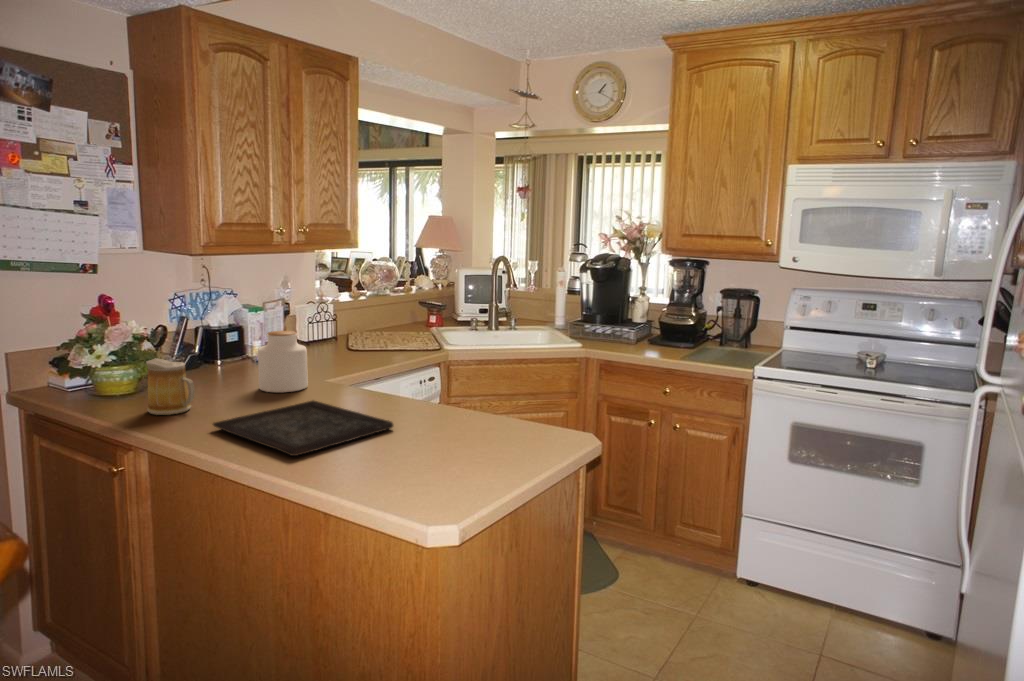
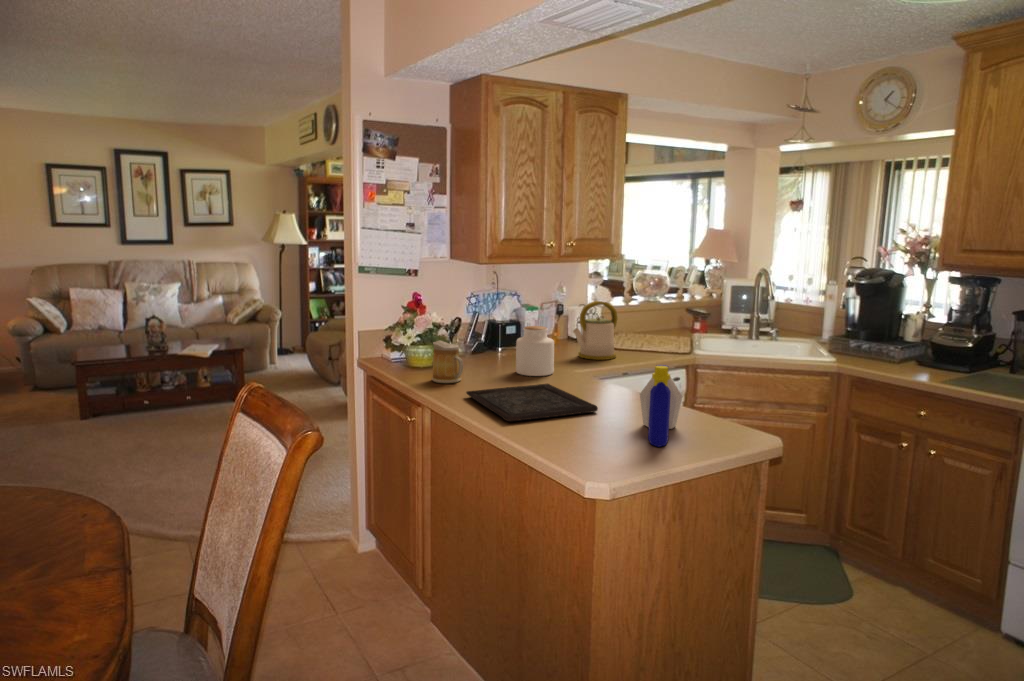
kettle: none [316,297,367,365] -> present [573,301,617,360]
bottle: none [448,367,496,461] -> present [640,365,682,447]

